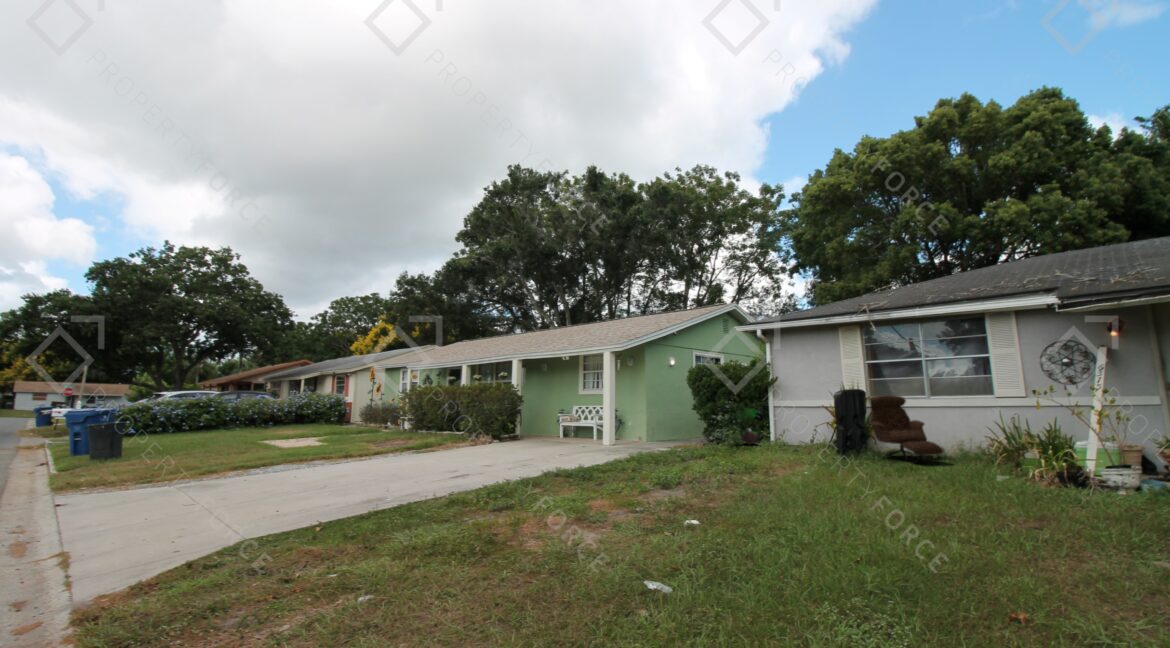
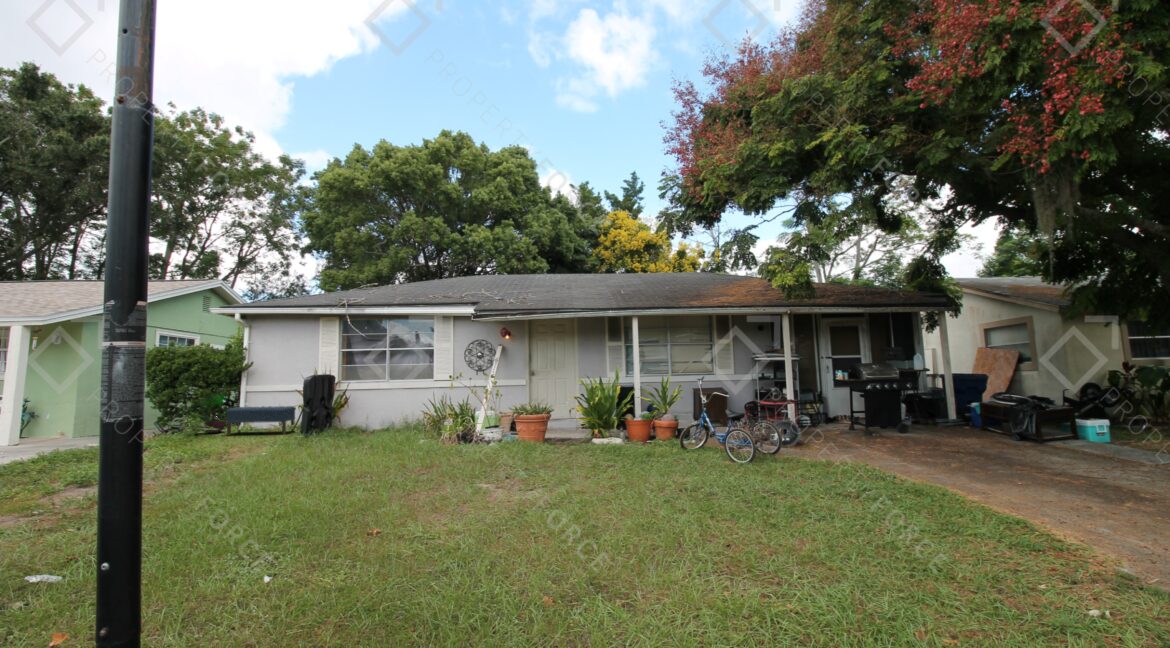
lounge chair: present [869,395,943,463] -> none [335,379,389,436]
bench: none [759,421,825,453] -> present [226,406,296,435]

